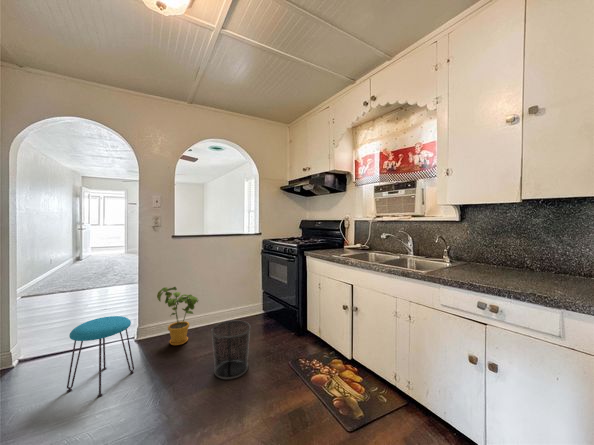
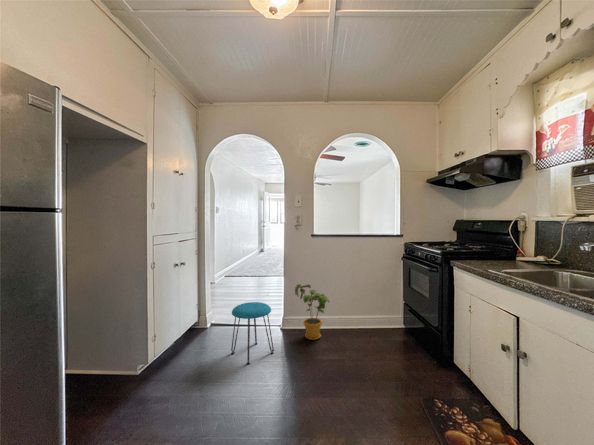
waste bin: present [211,320,251,379] -> none [330,327,371,387]

